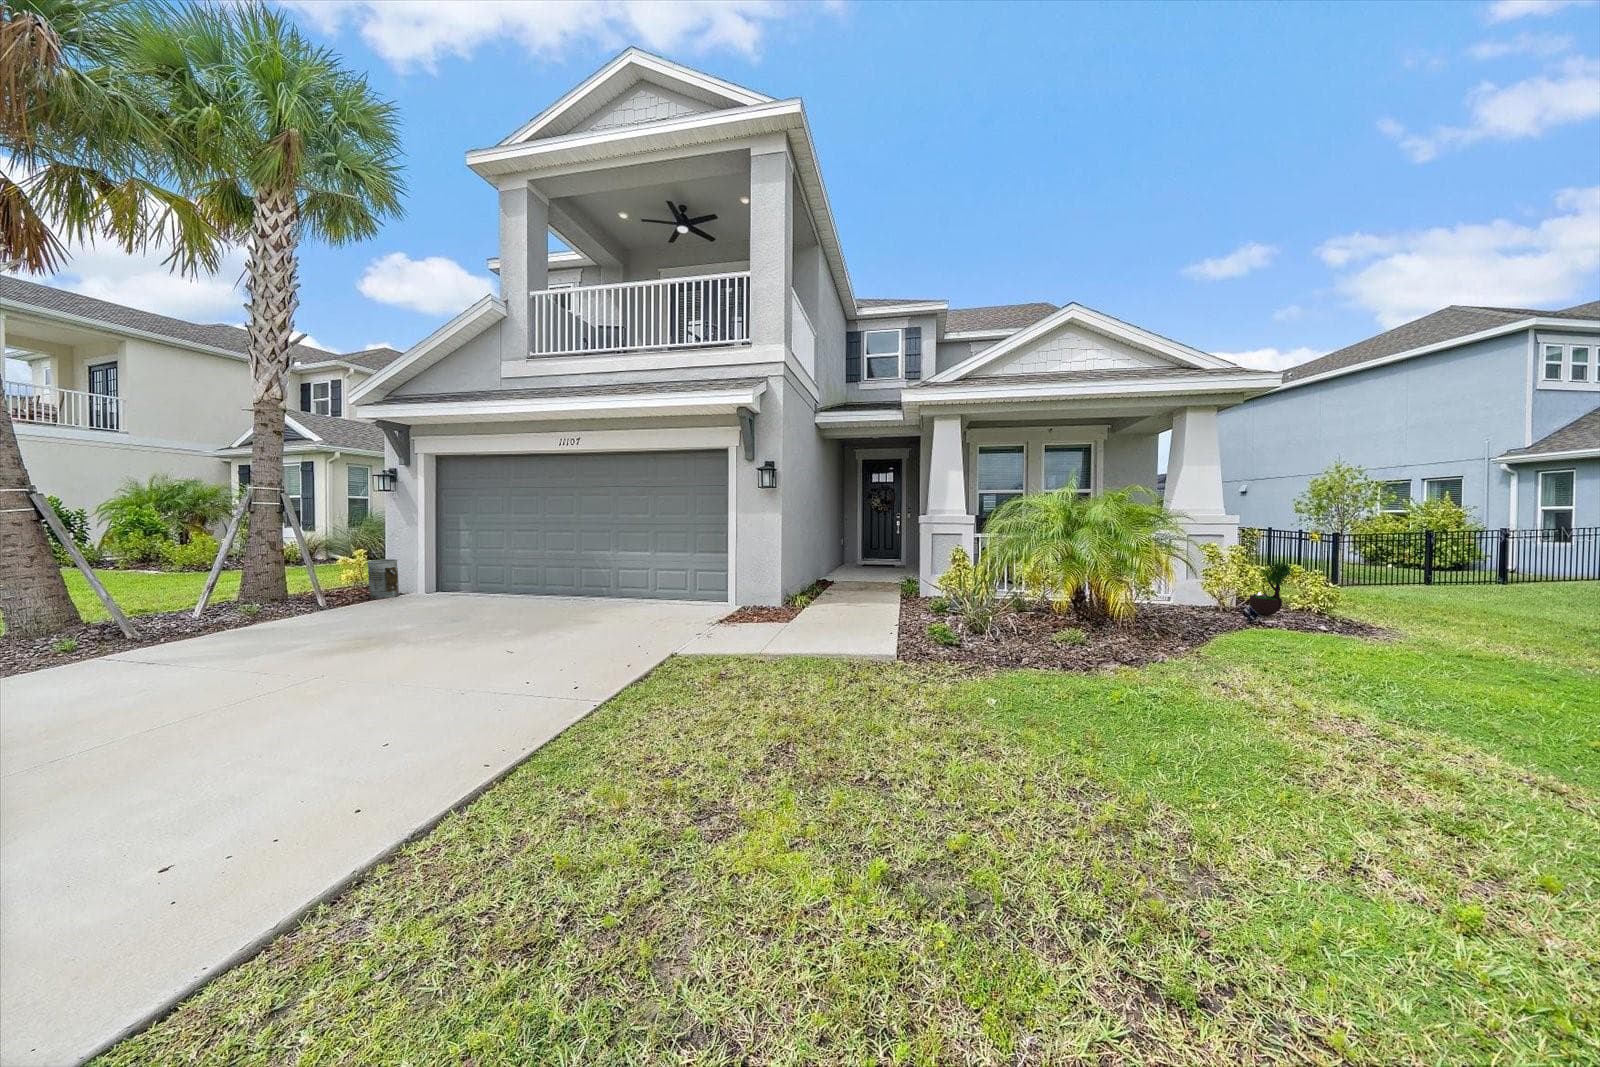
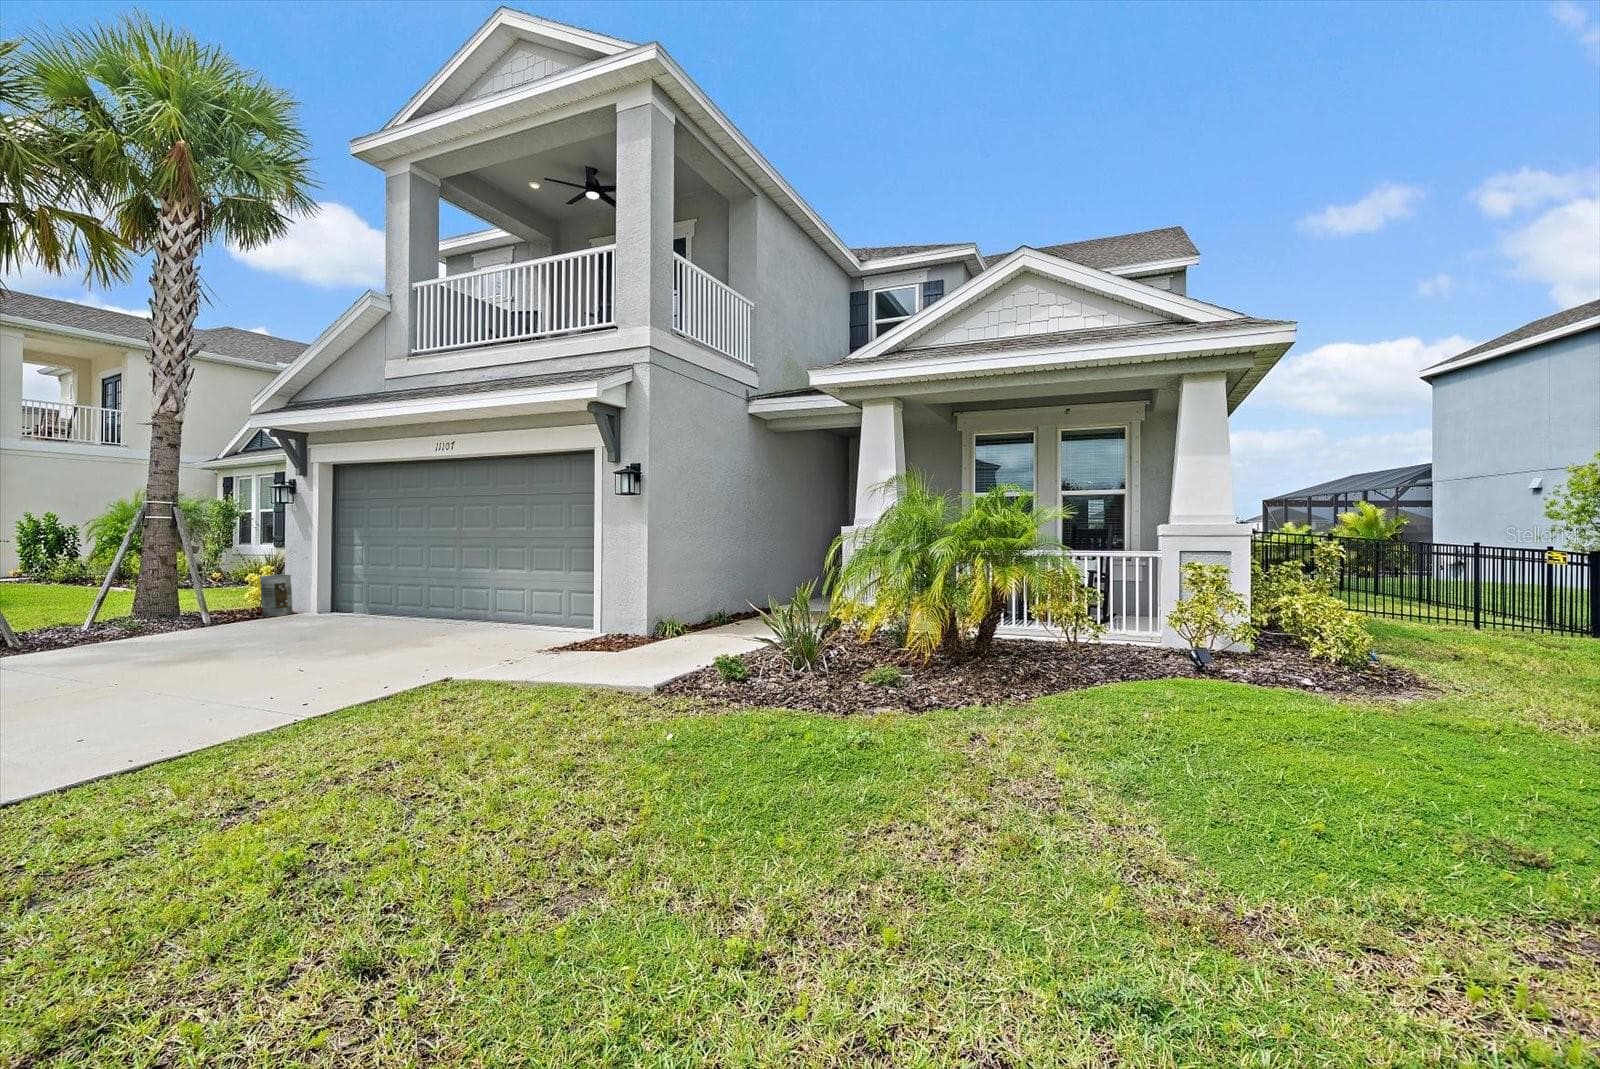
potted tree: present [1249,561,1294,615] -> none [1227,581,1285,660]

